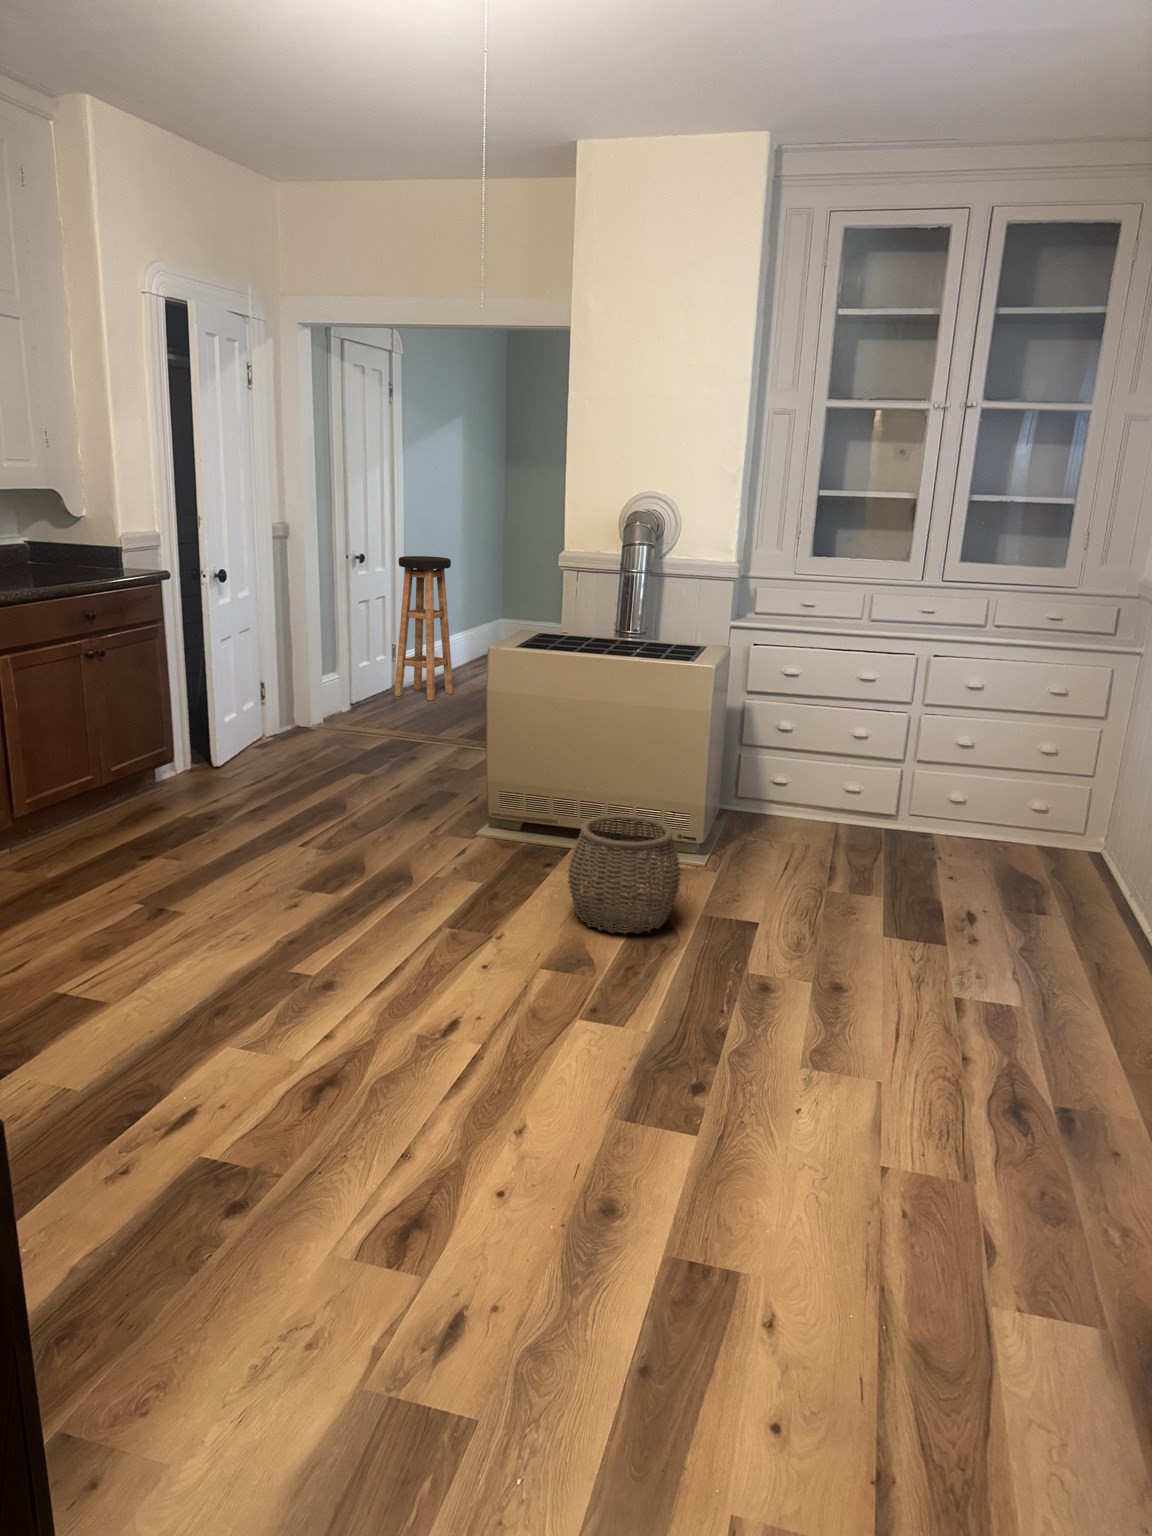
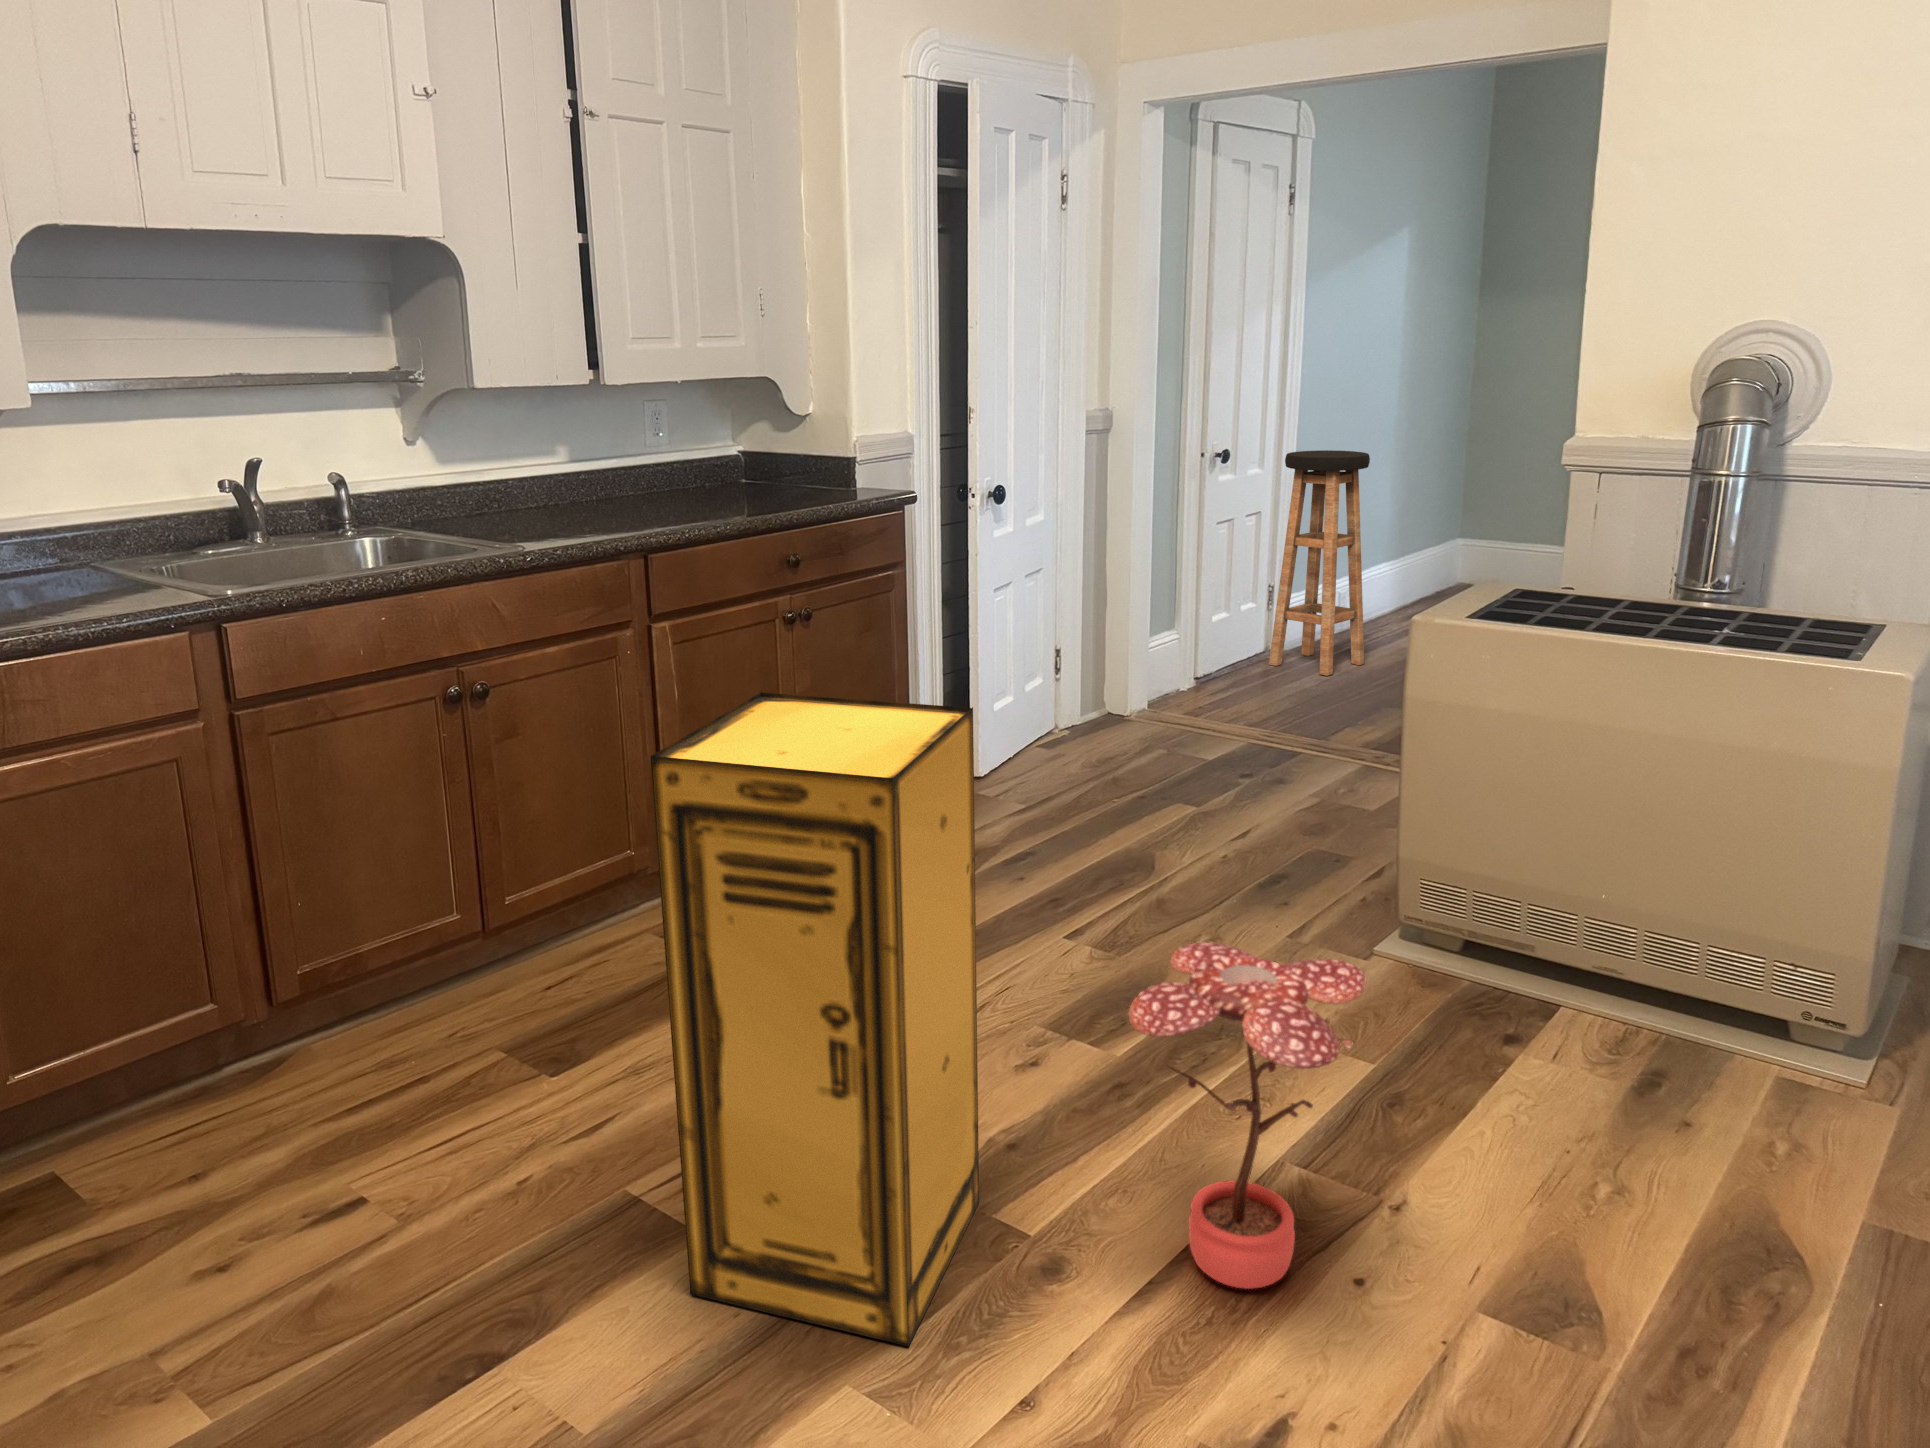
storage cabinet: none [97,680,281,1028] -> present [651,692,979,1346]
potted plant: none [366,807,481,977] -> present [1129,942,1366,1289]
woven basket: present [568,814,681,934] -> none [1551,980,1824,1257]

